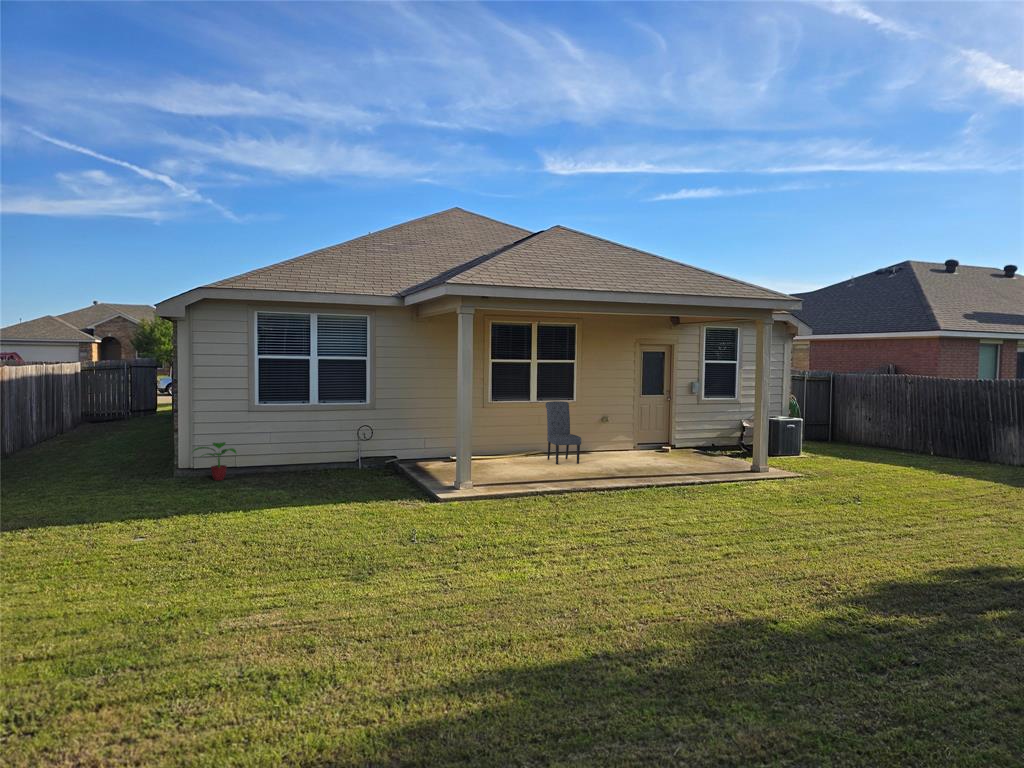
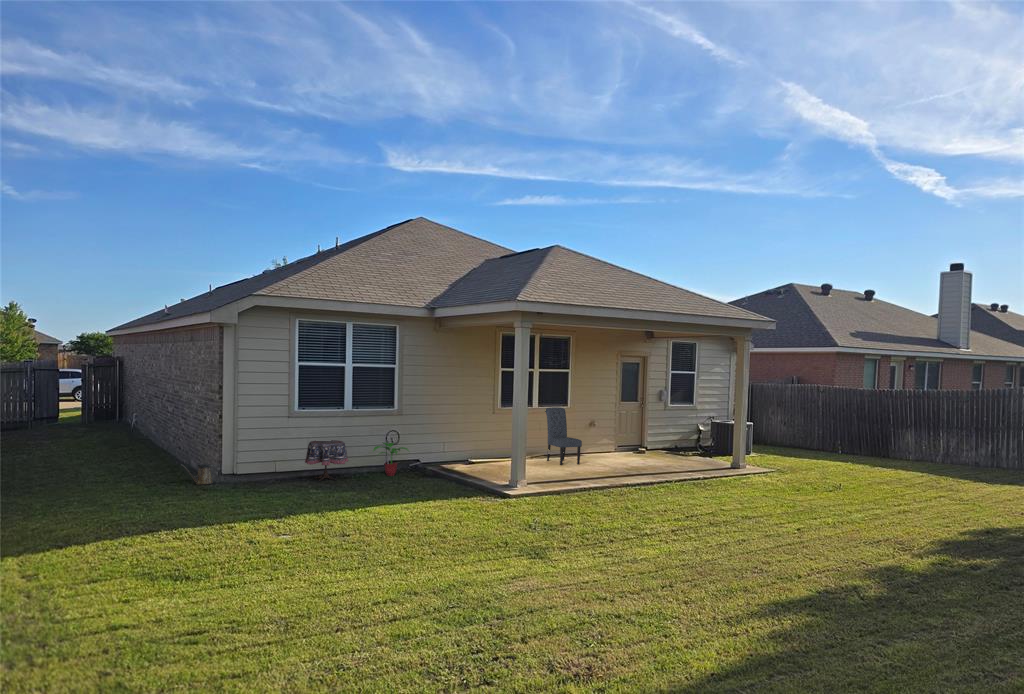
side table: none [261,435,308,477] -> present [305,440,348,481]
potted plant: present [193,442,236,480] -> present [374,442,408,476]
watering can: none [136,458,176,478] -> present [181,464,213,485]

